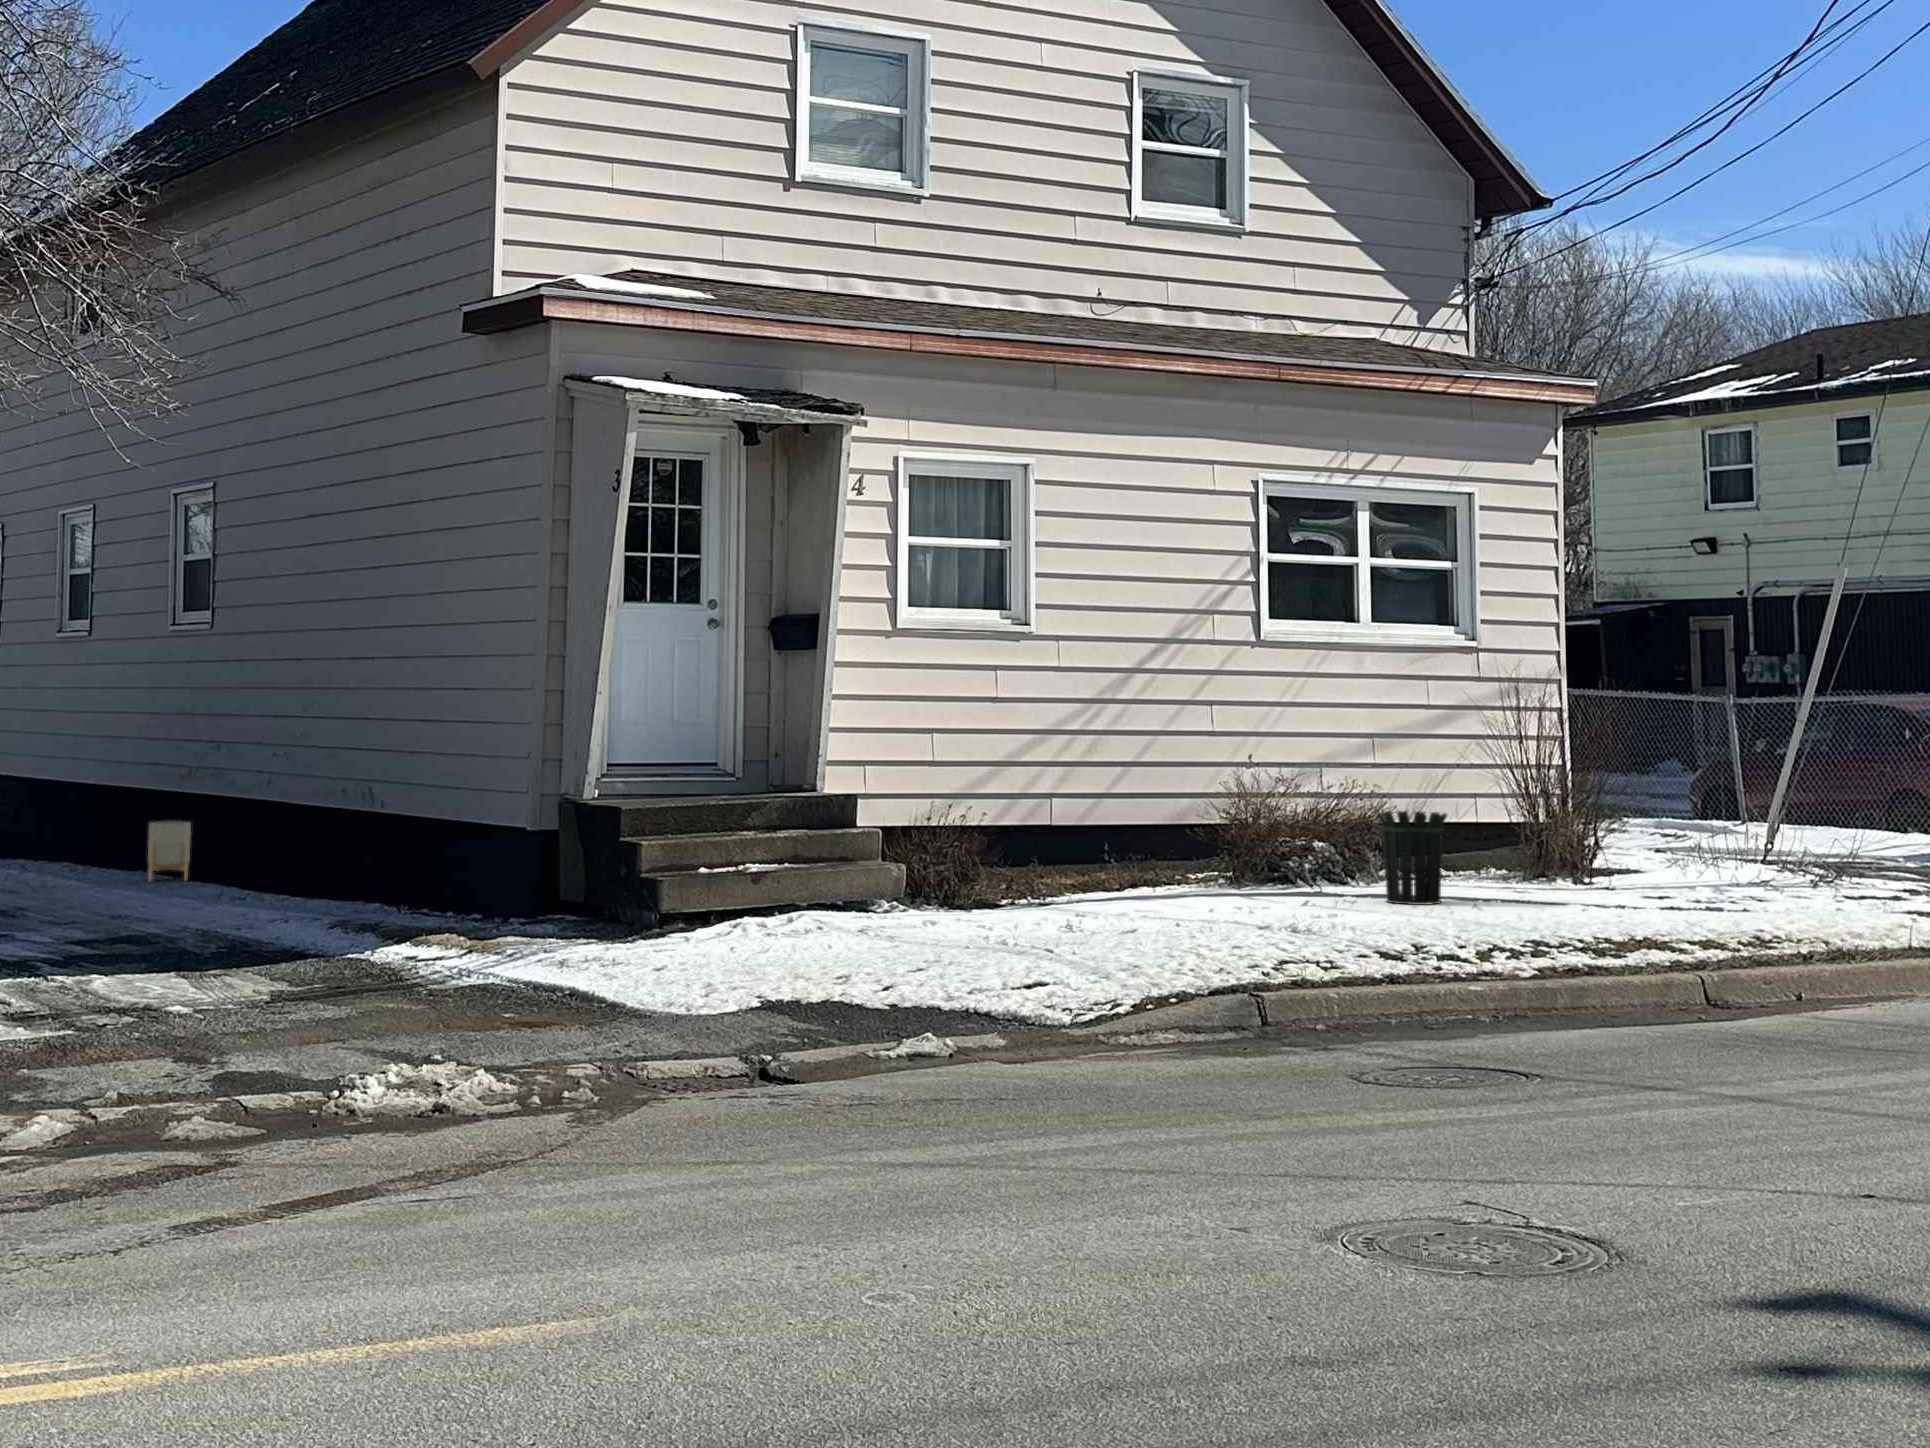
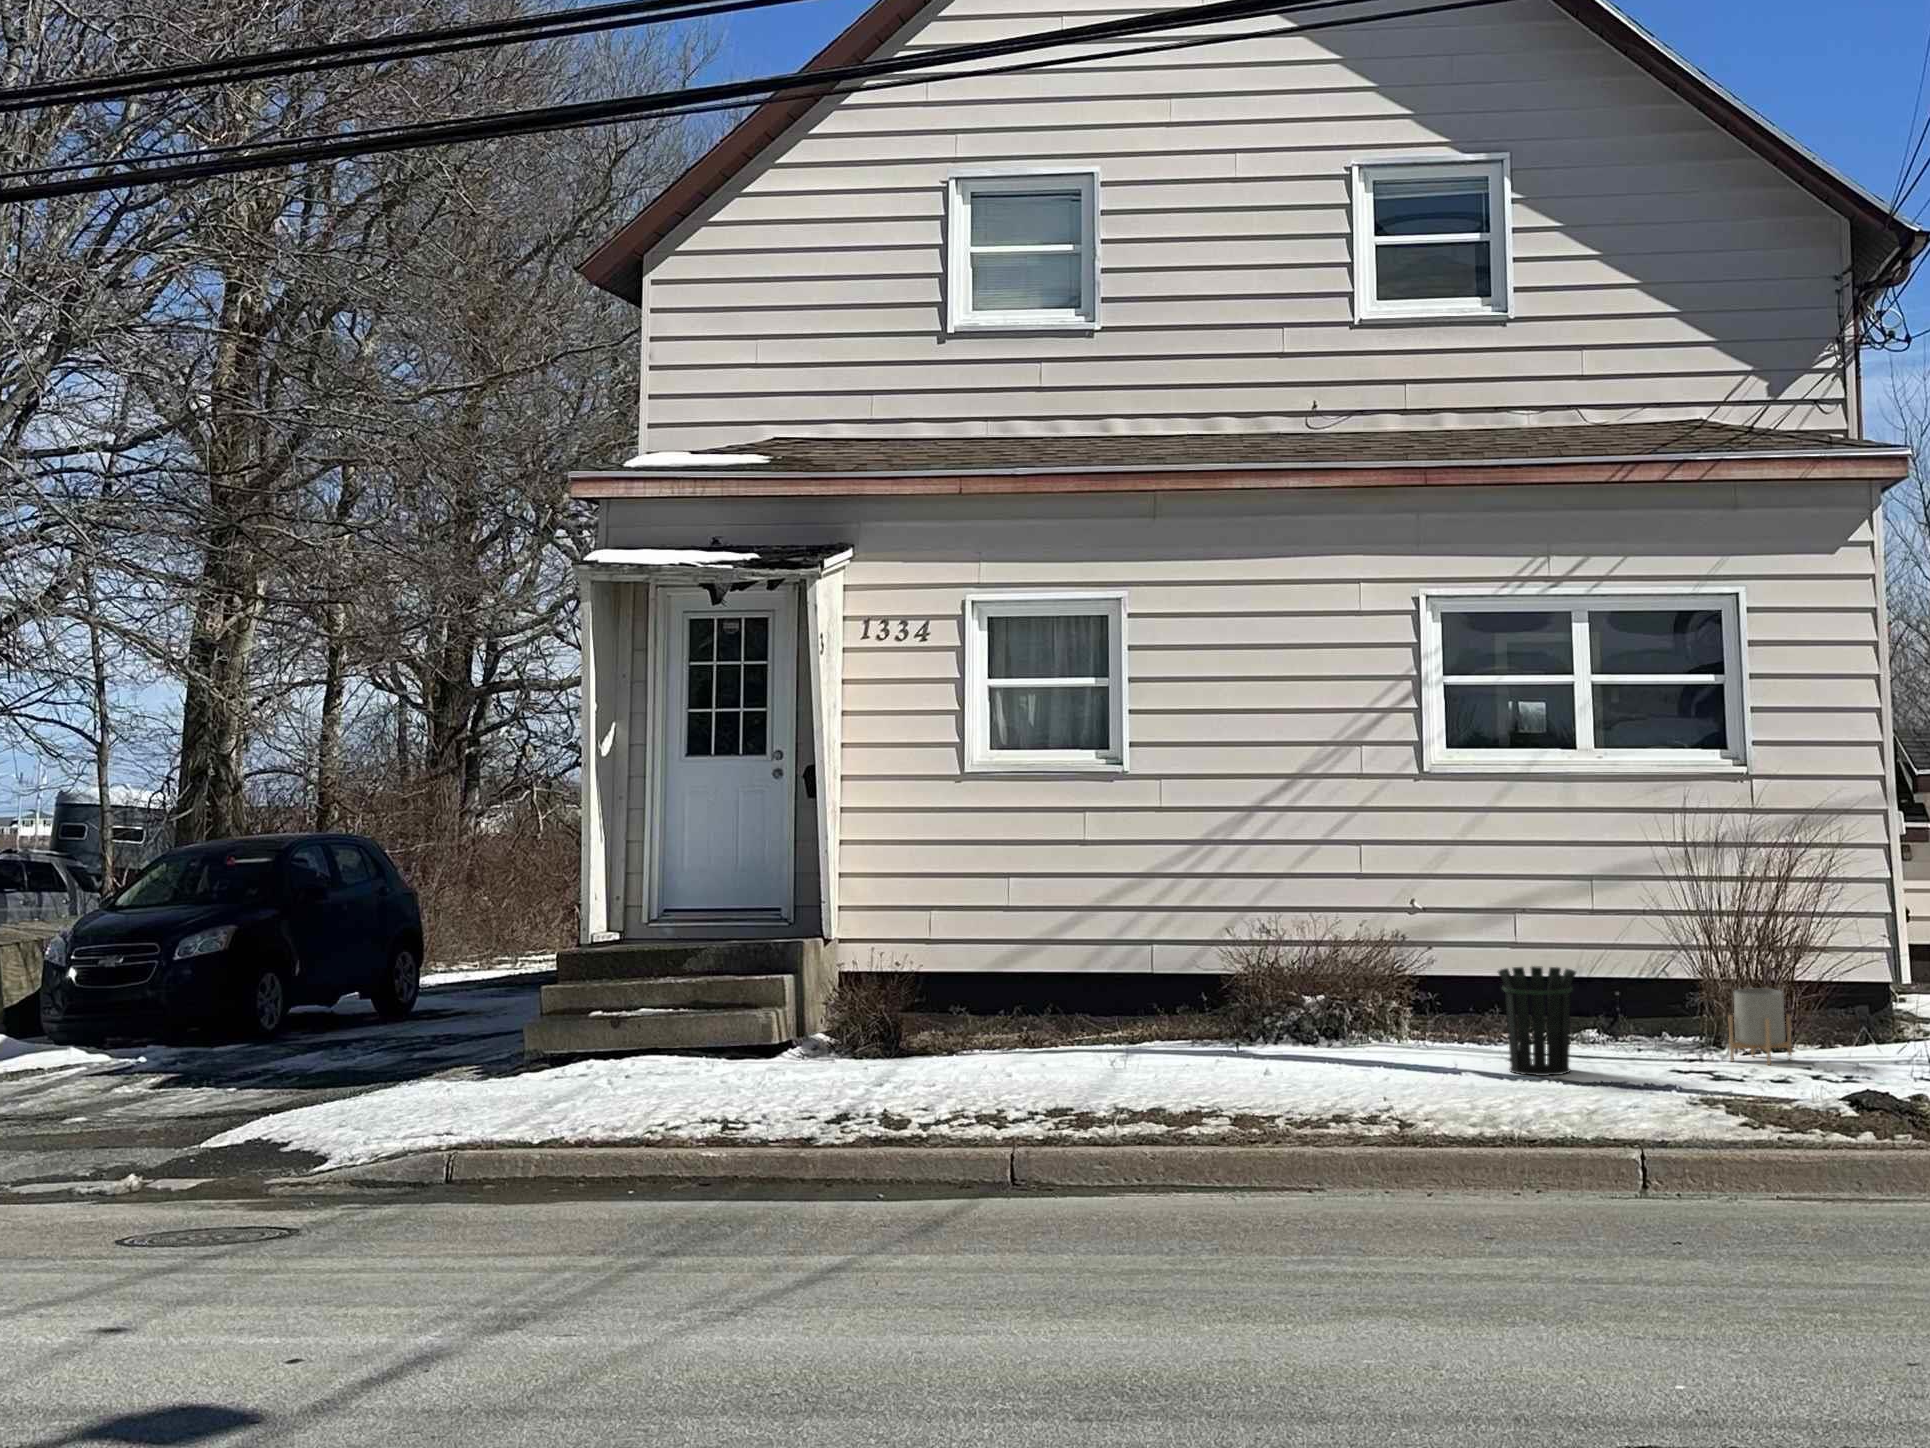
planter: present [148,821,191,881] -> present [1728,989,1792,1065]

